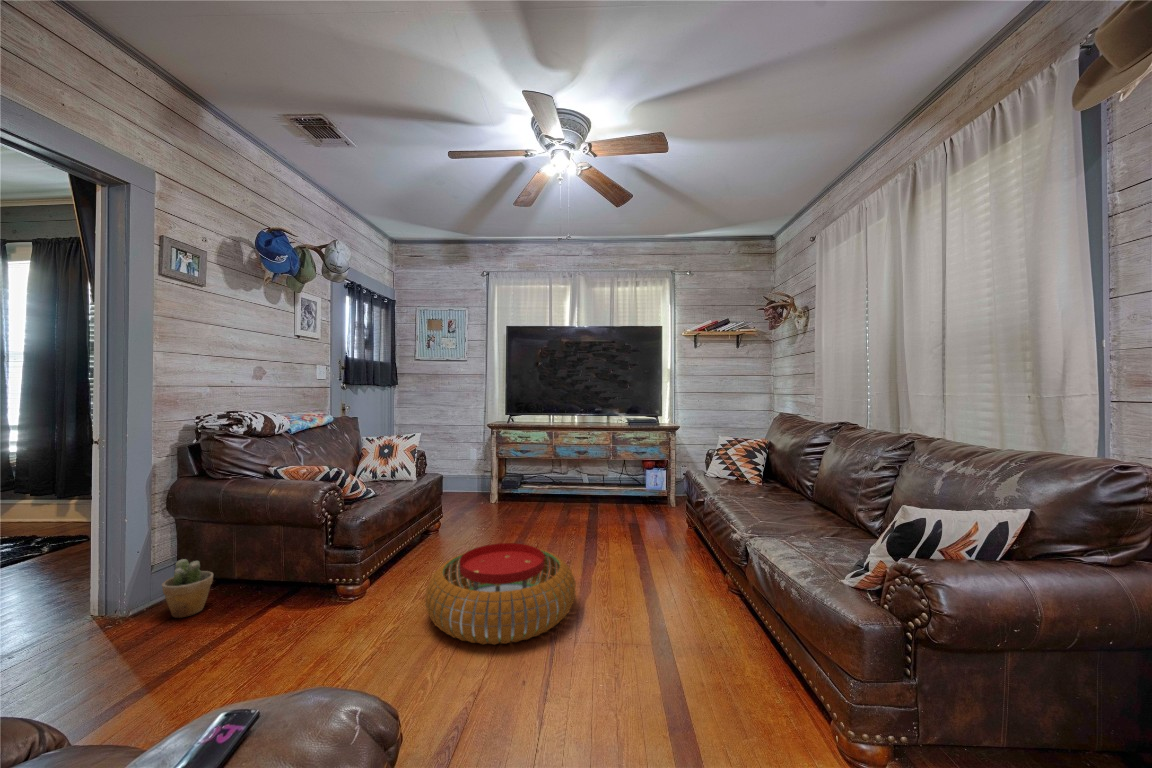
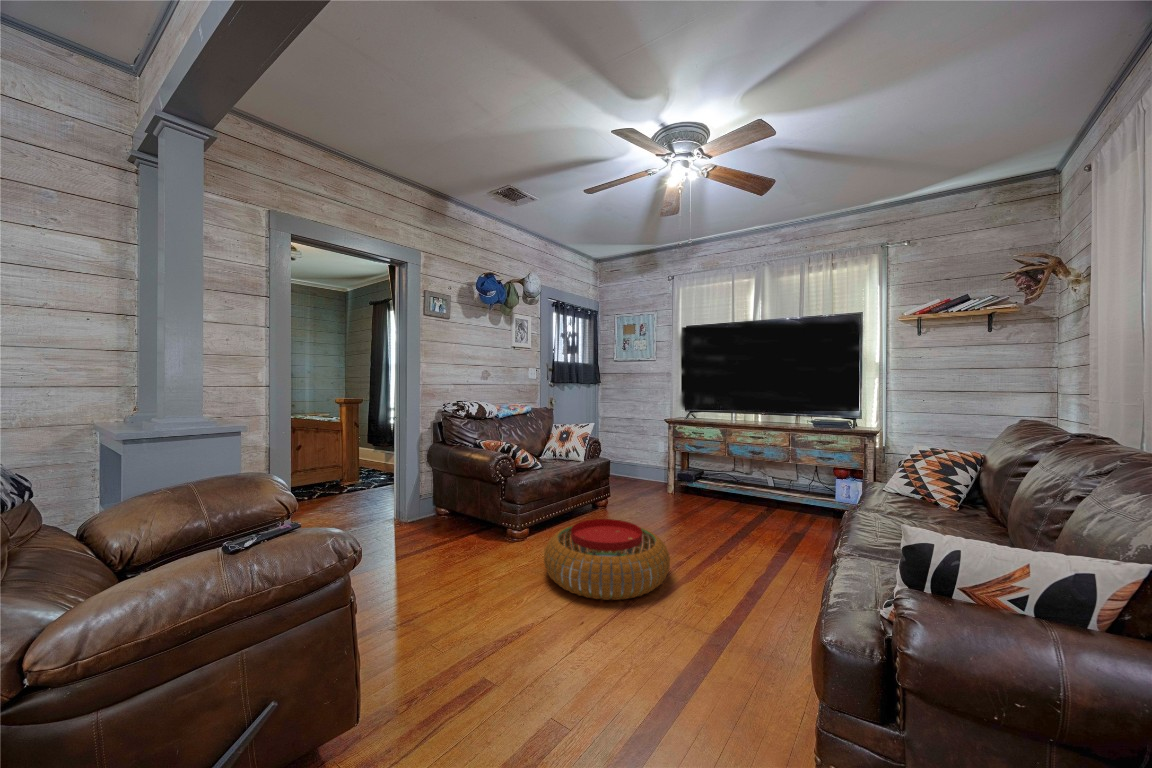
potted plant: present [162,559,213,618] -> none [419,493,445,529]

